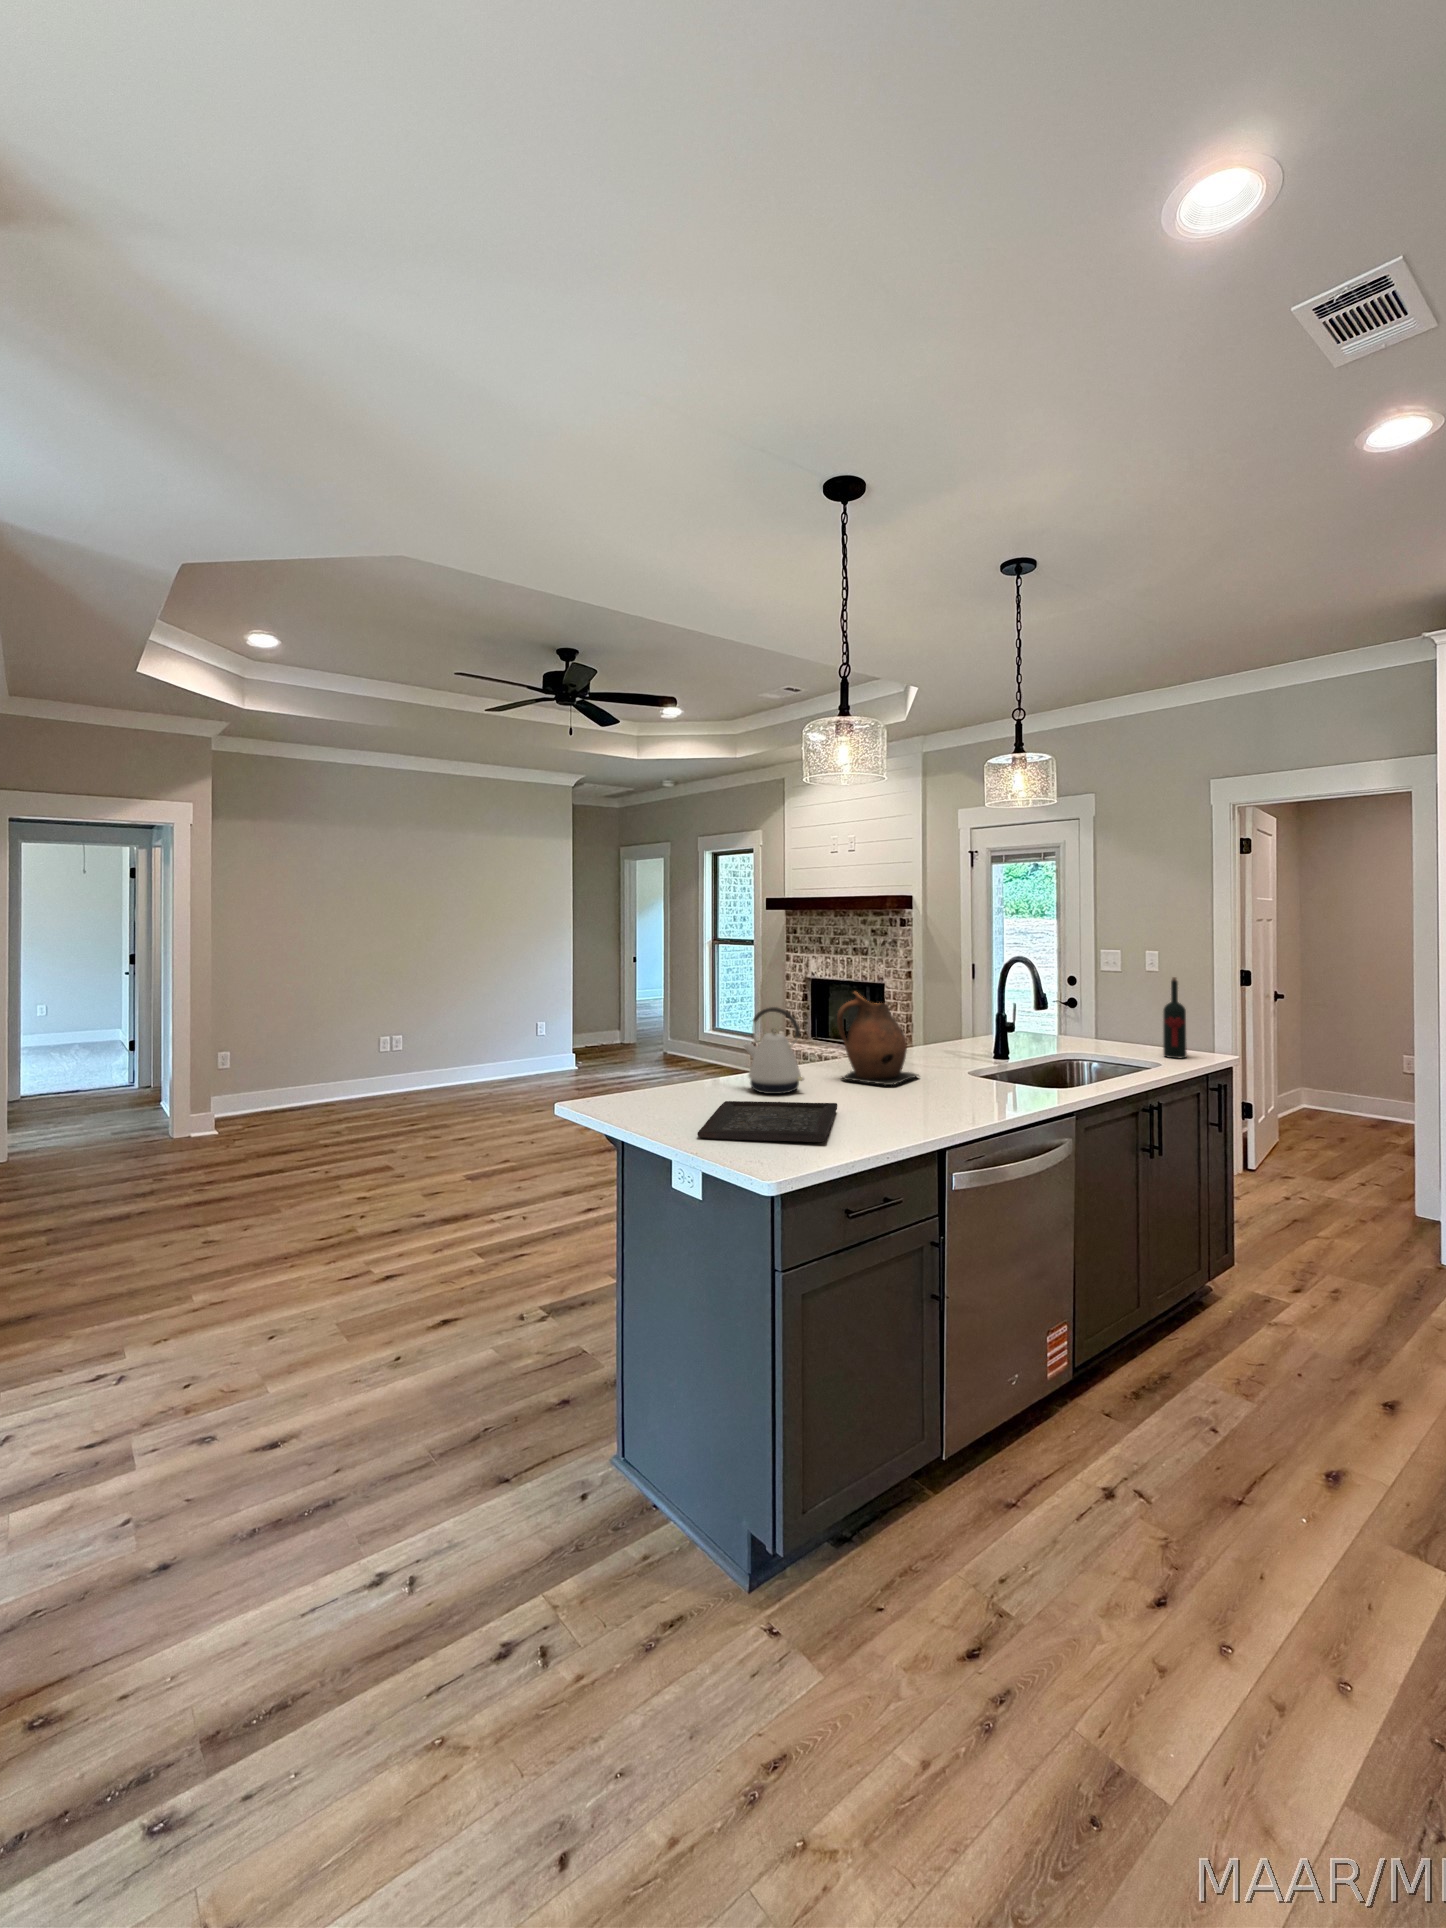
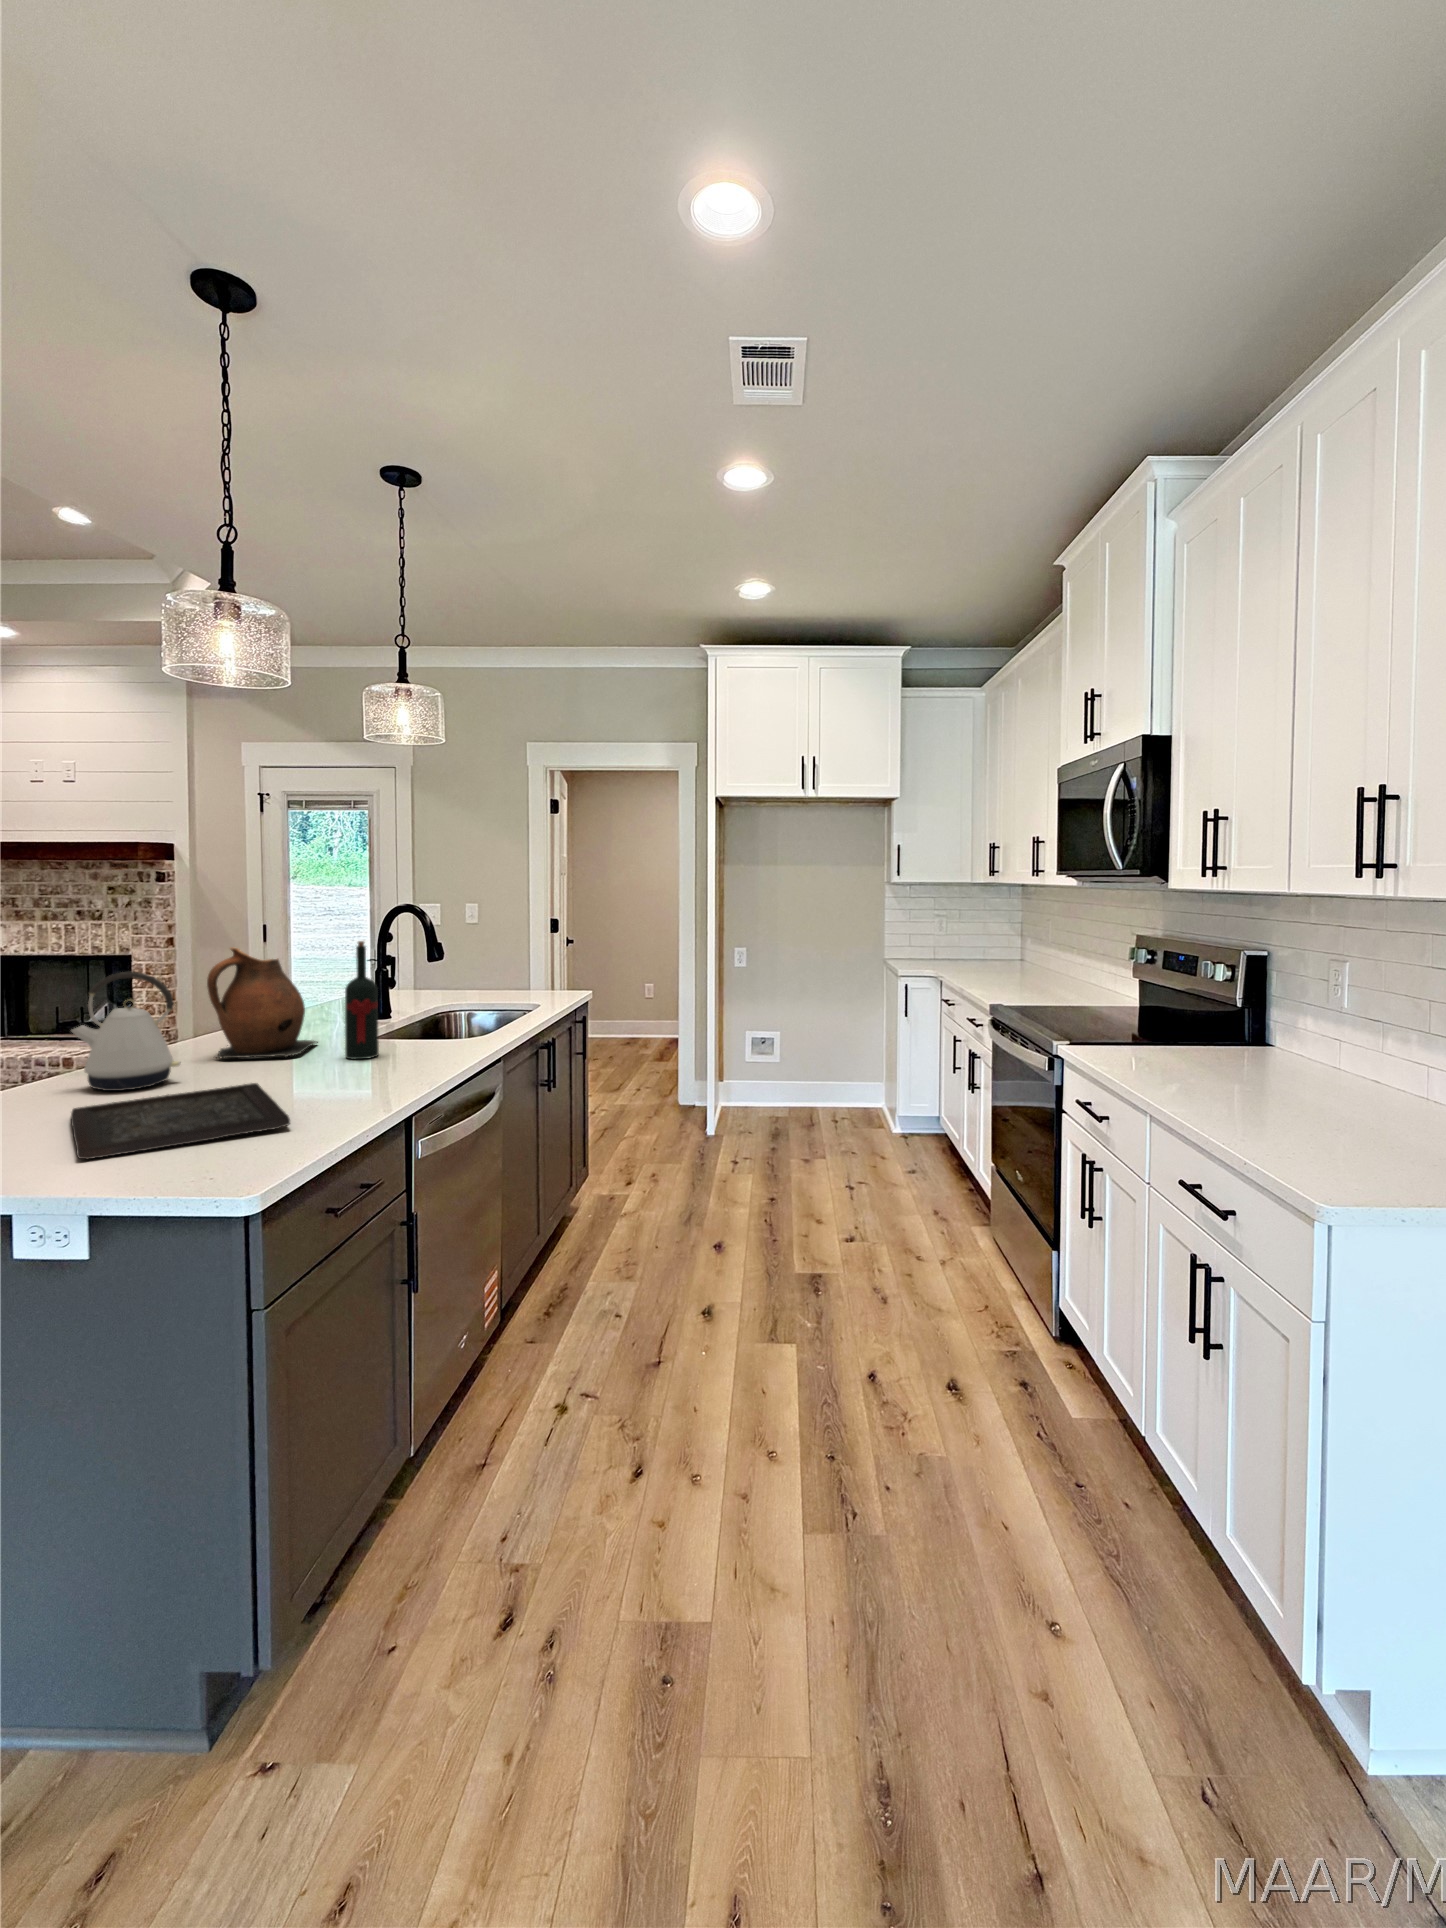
wine bottle: present [1163,977,1187,1058] -> present [345,941,379,1060]

